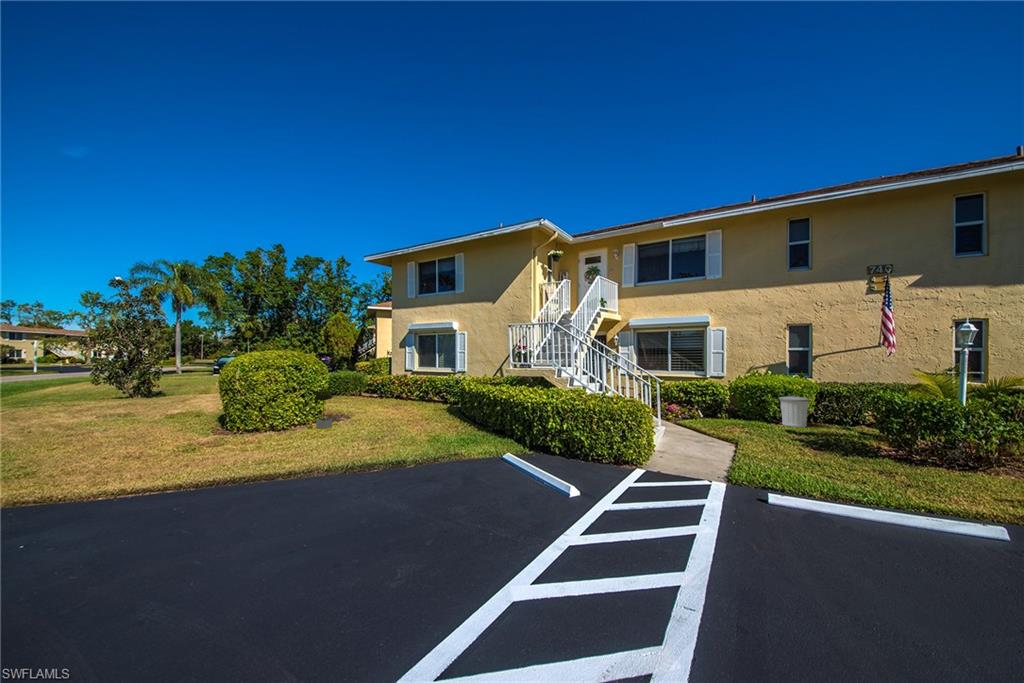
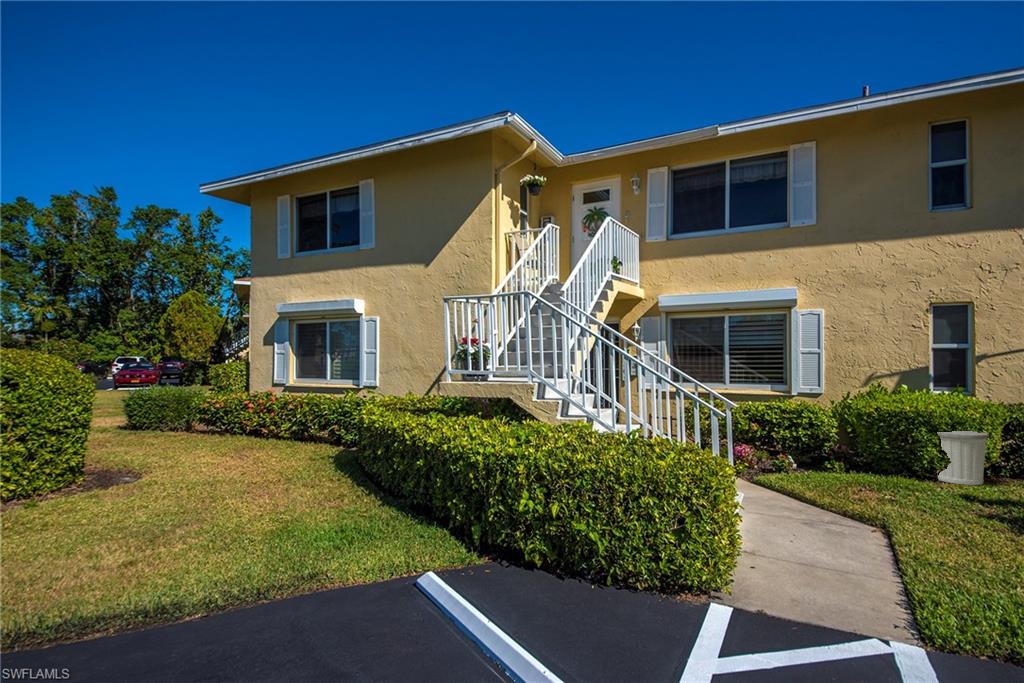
potted tree: present [315,390,333,429] -> none [39,426,83,505]

